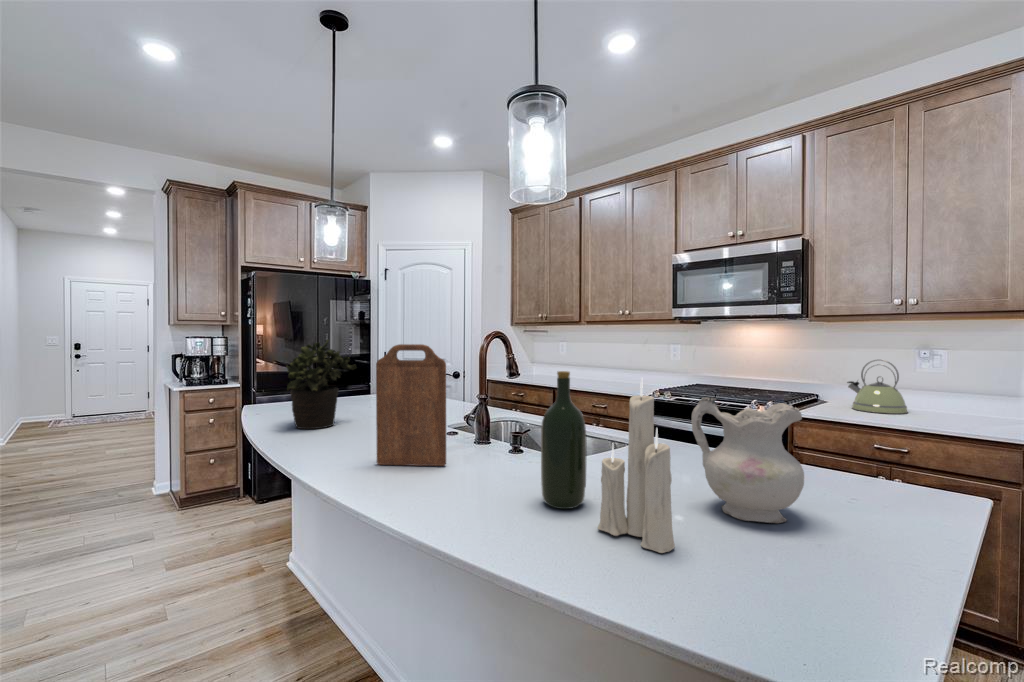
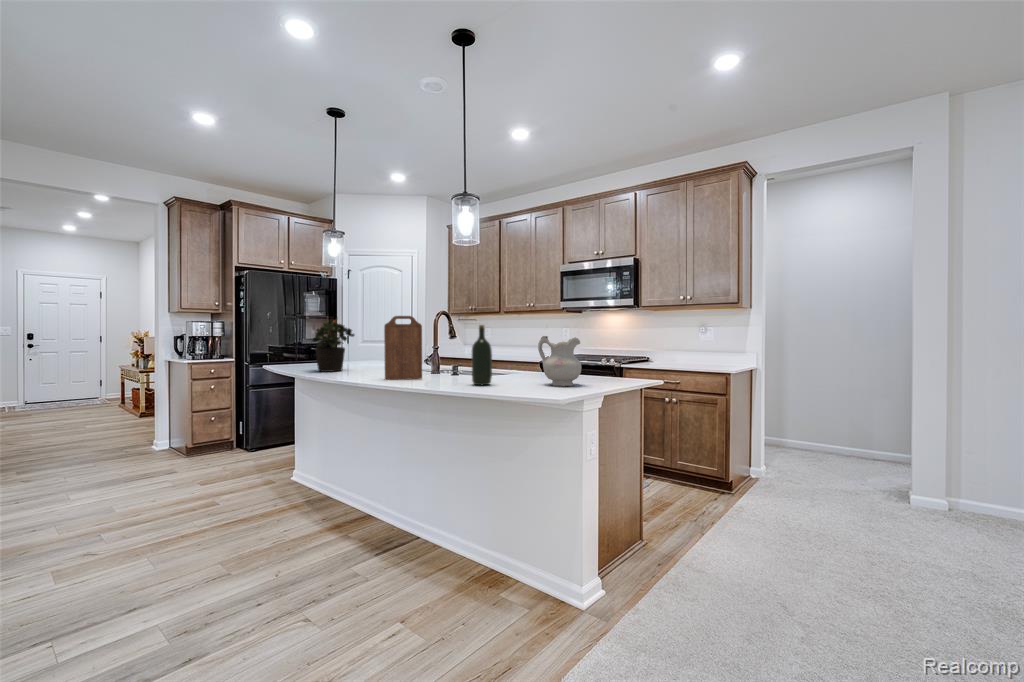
kettle: present [847,360,908,414] -> none [659,332,689,364]
candle: present [598,378,675,553] -> none [495,321,524,390]

